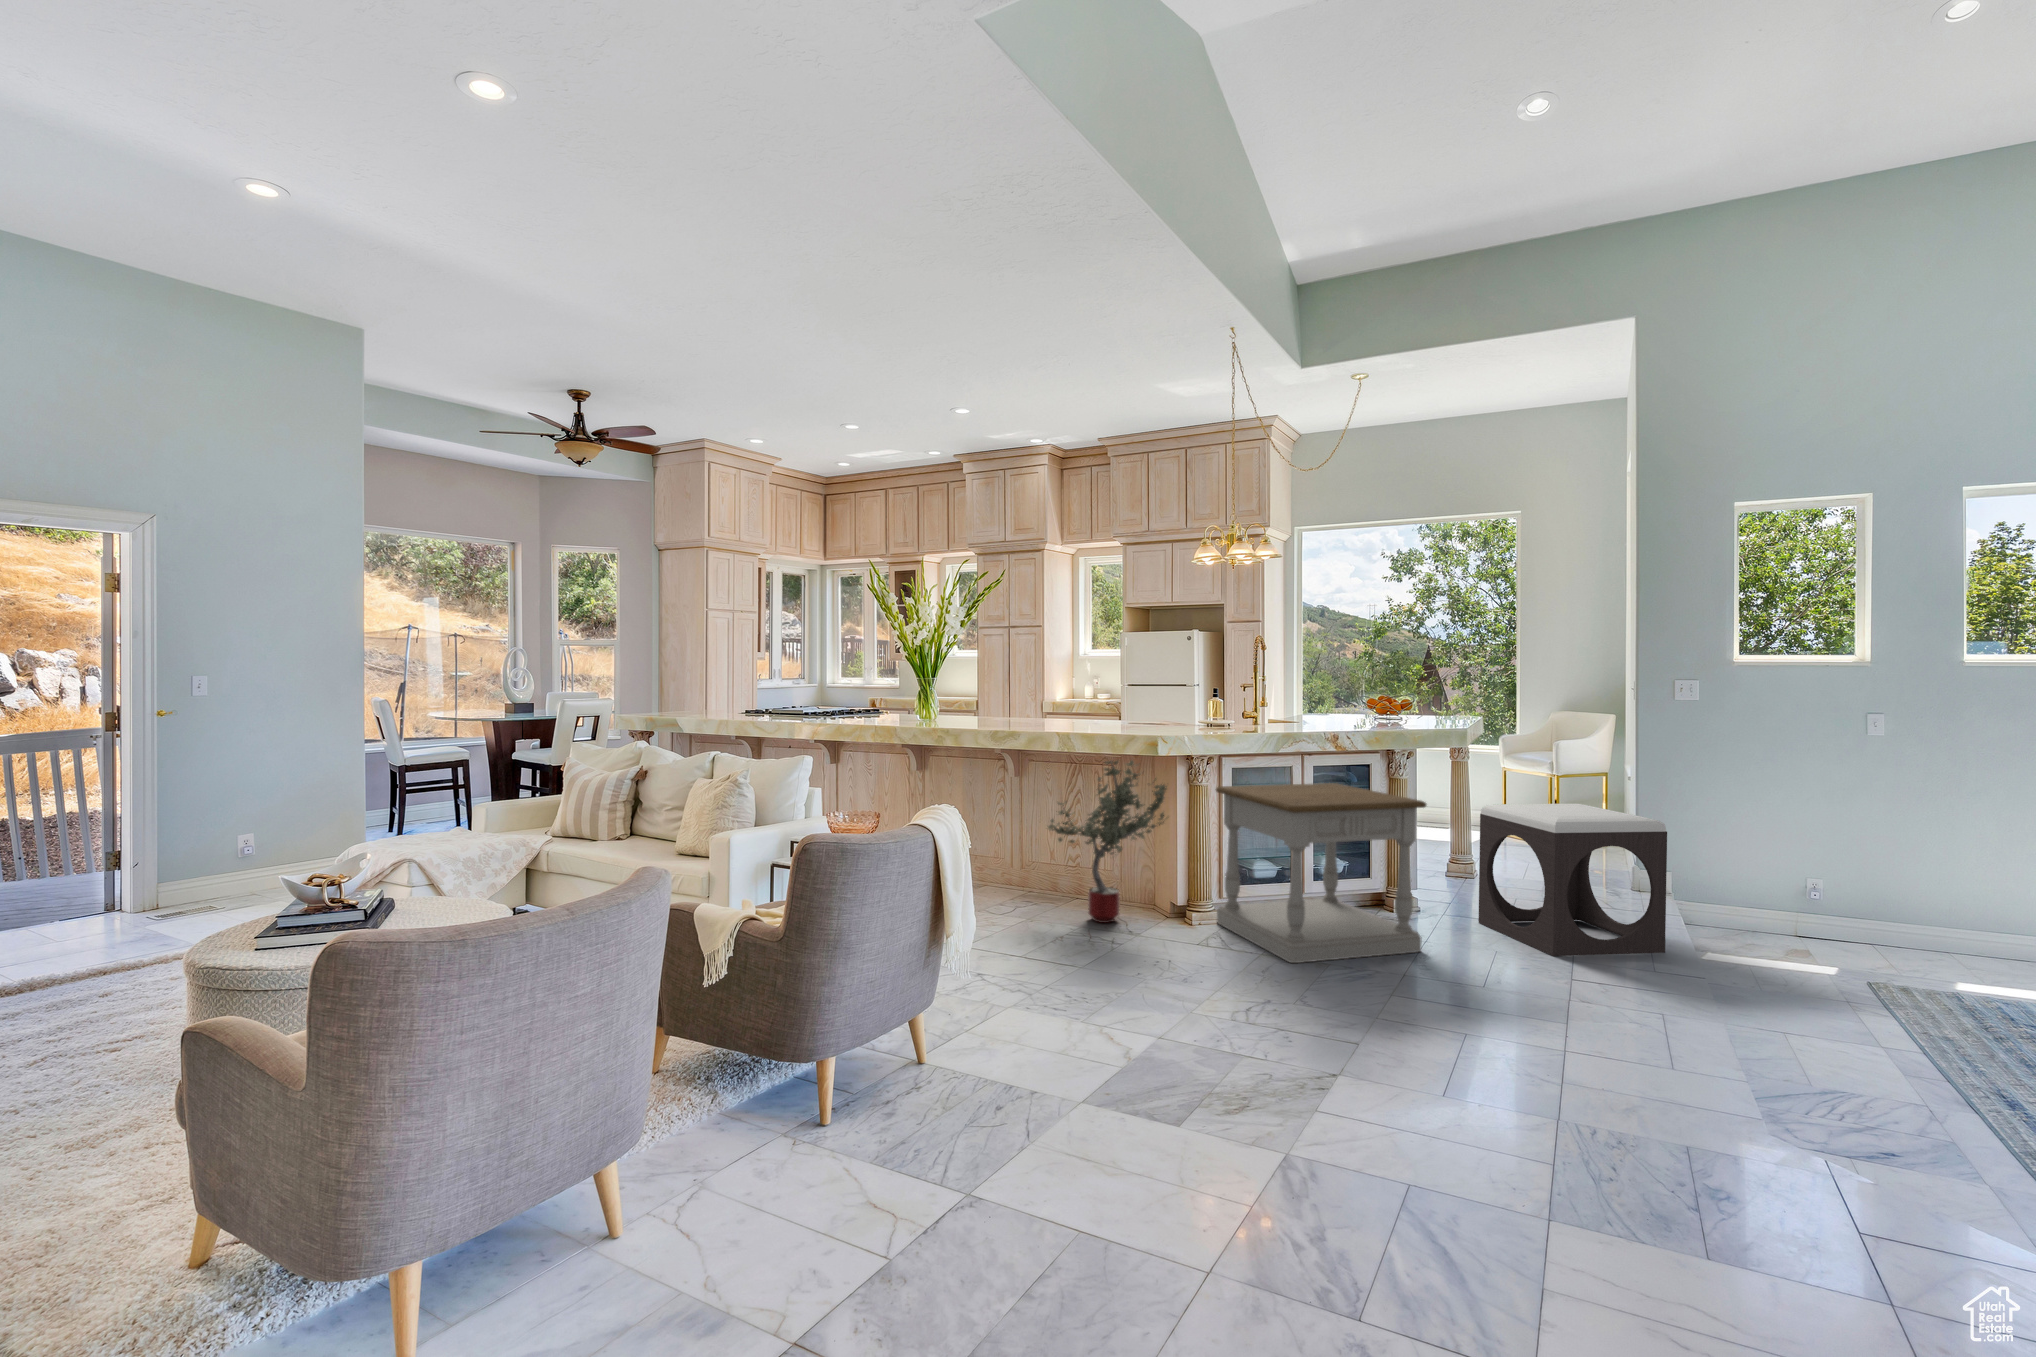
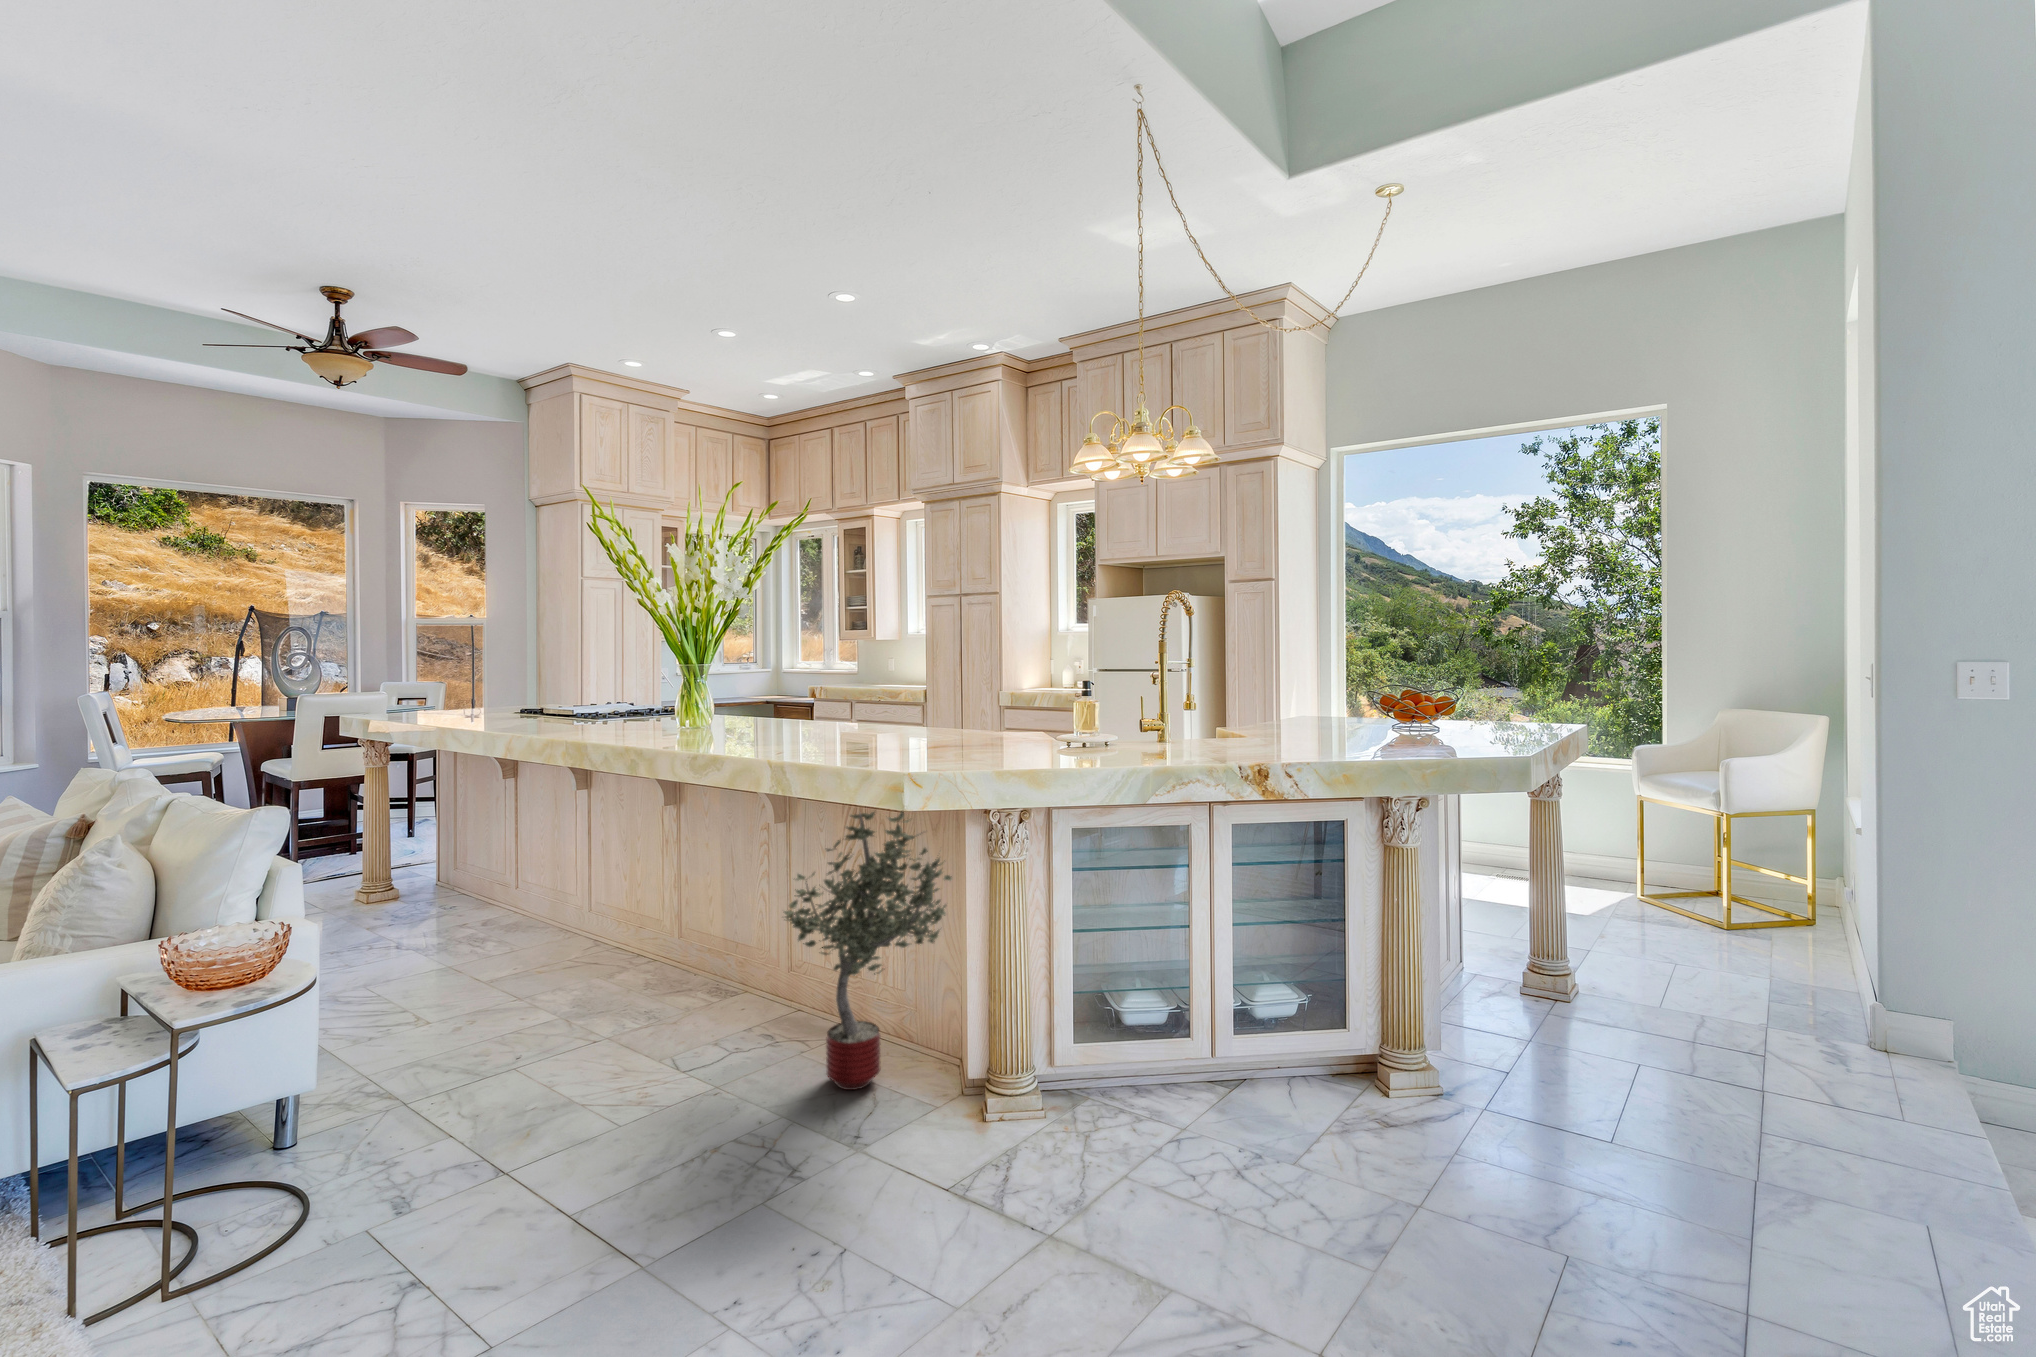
side table: present [1216,783,1426,963] -> none [1037,857,1401,1261]
footstool: present [1479,804,1667,956] -> none [1541,916,1976,1289]

